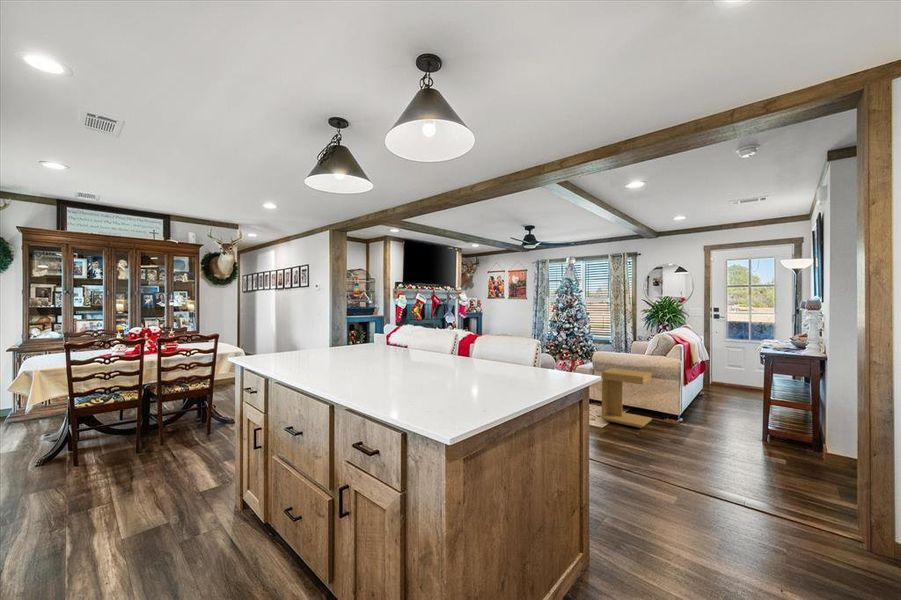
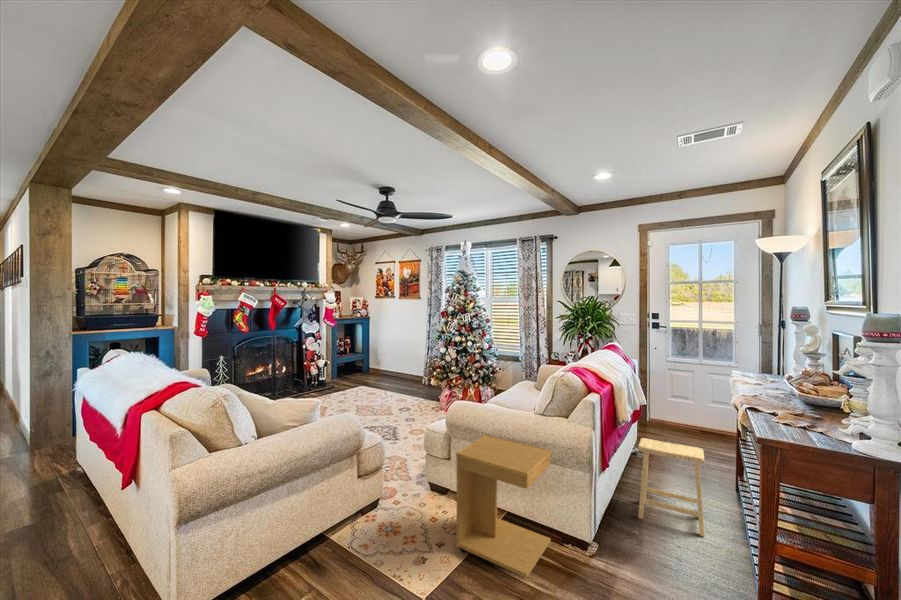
footstool: none [701,376,741,424] -> present [638,438,705,537]

